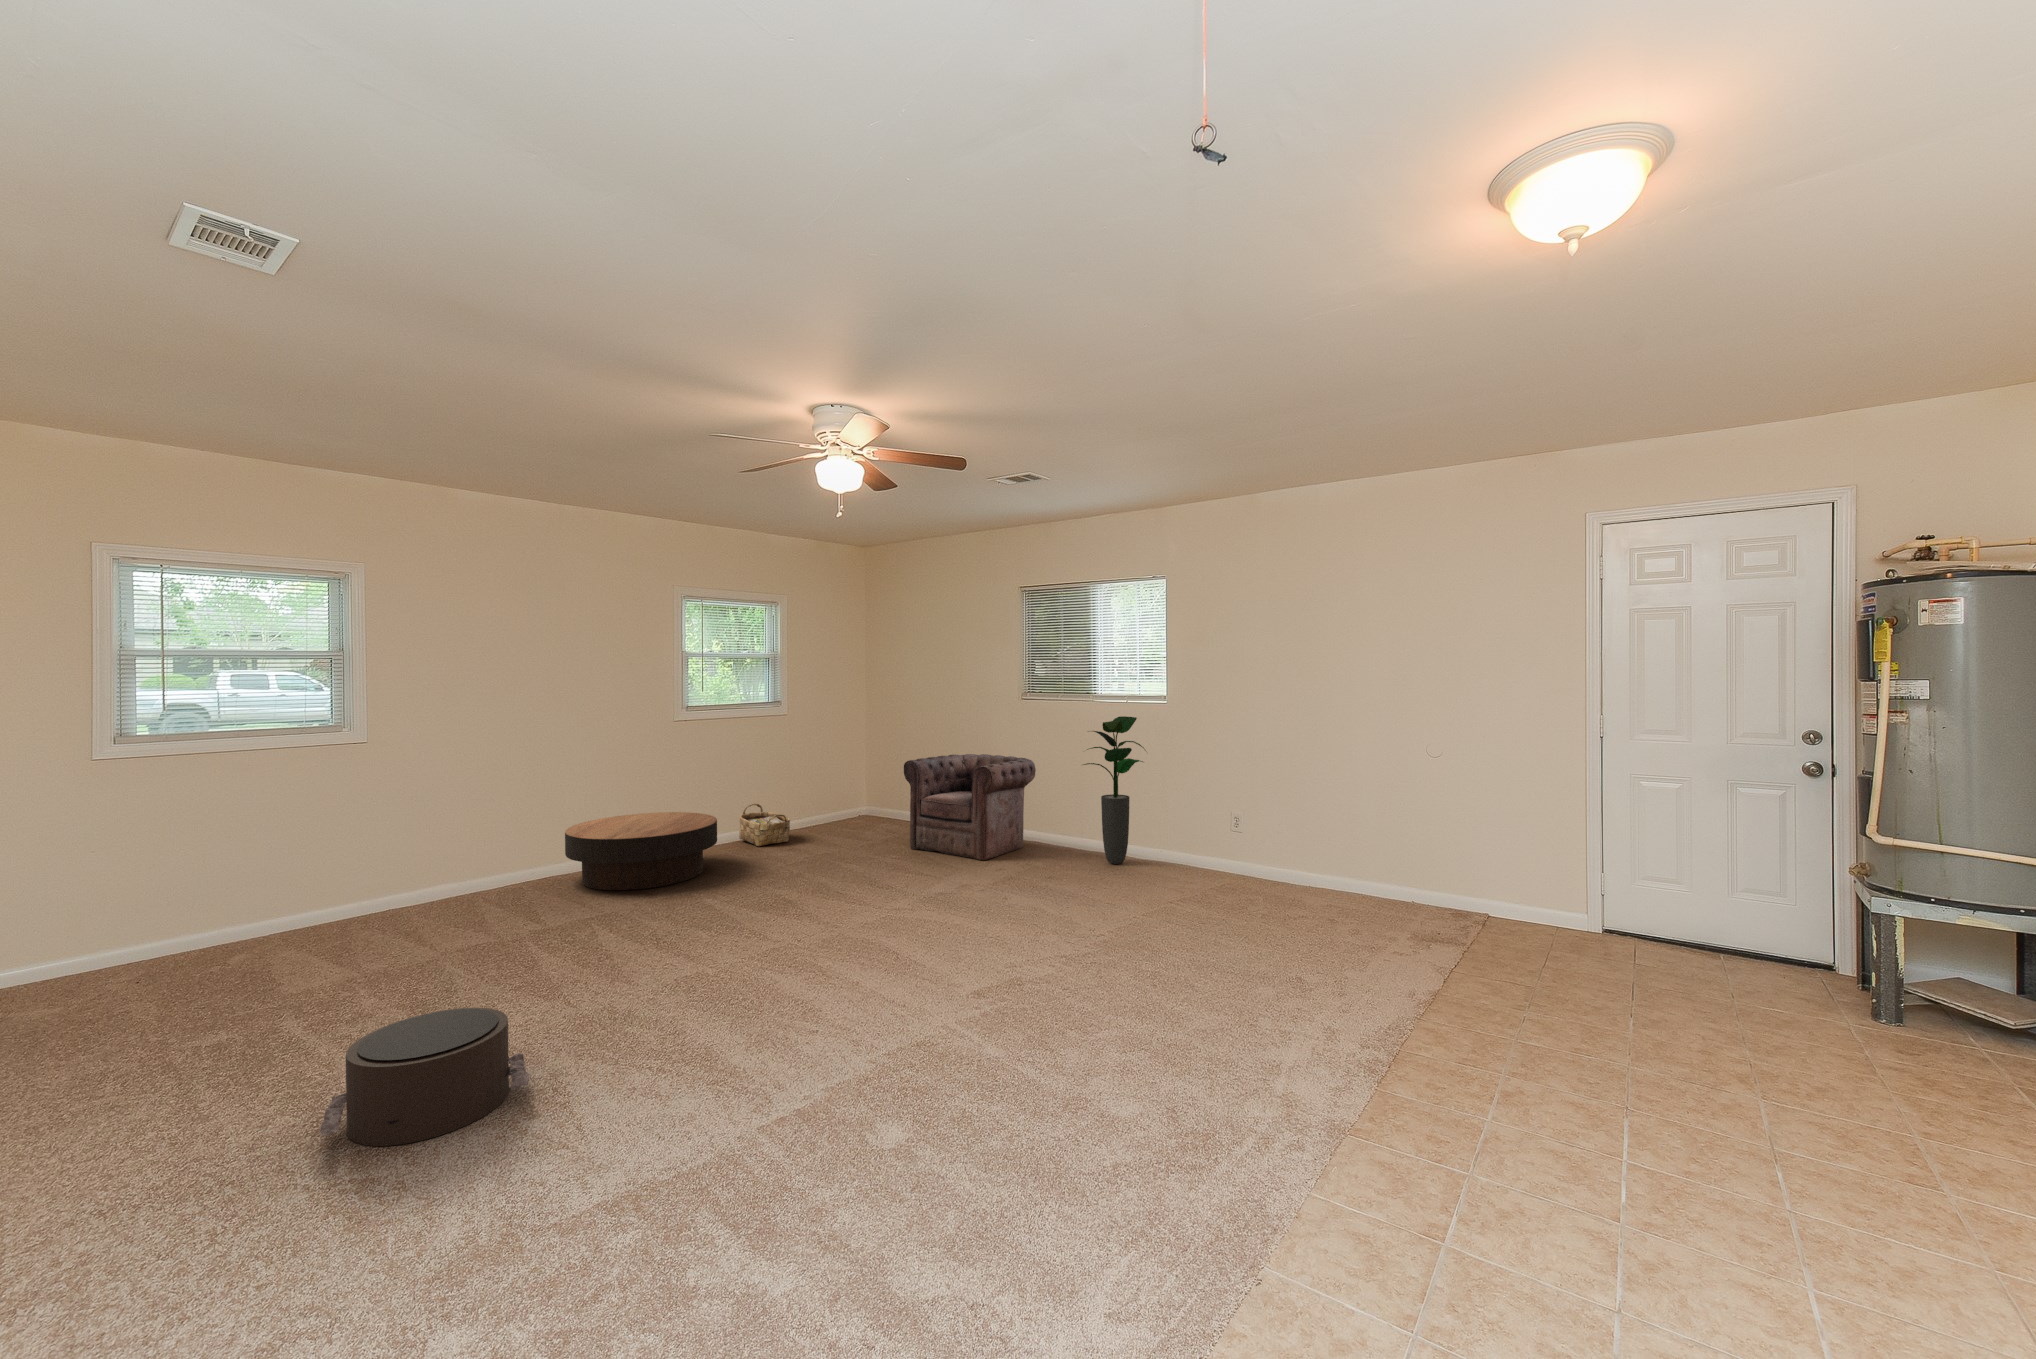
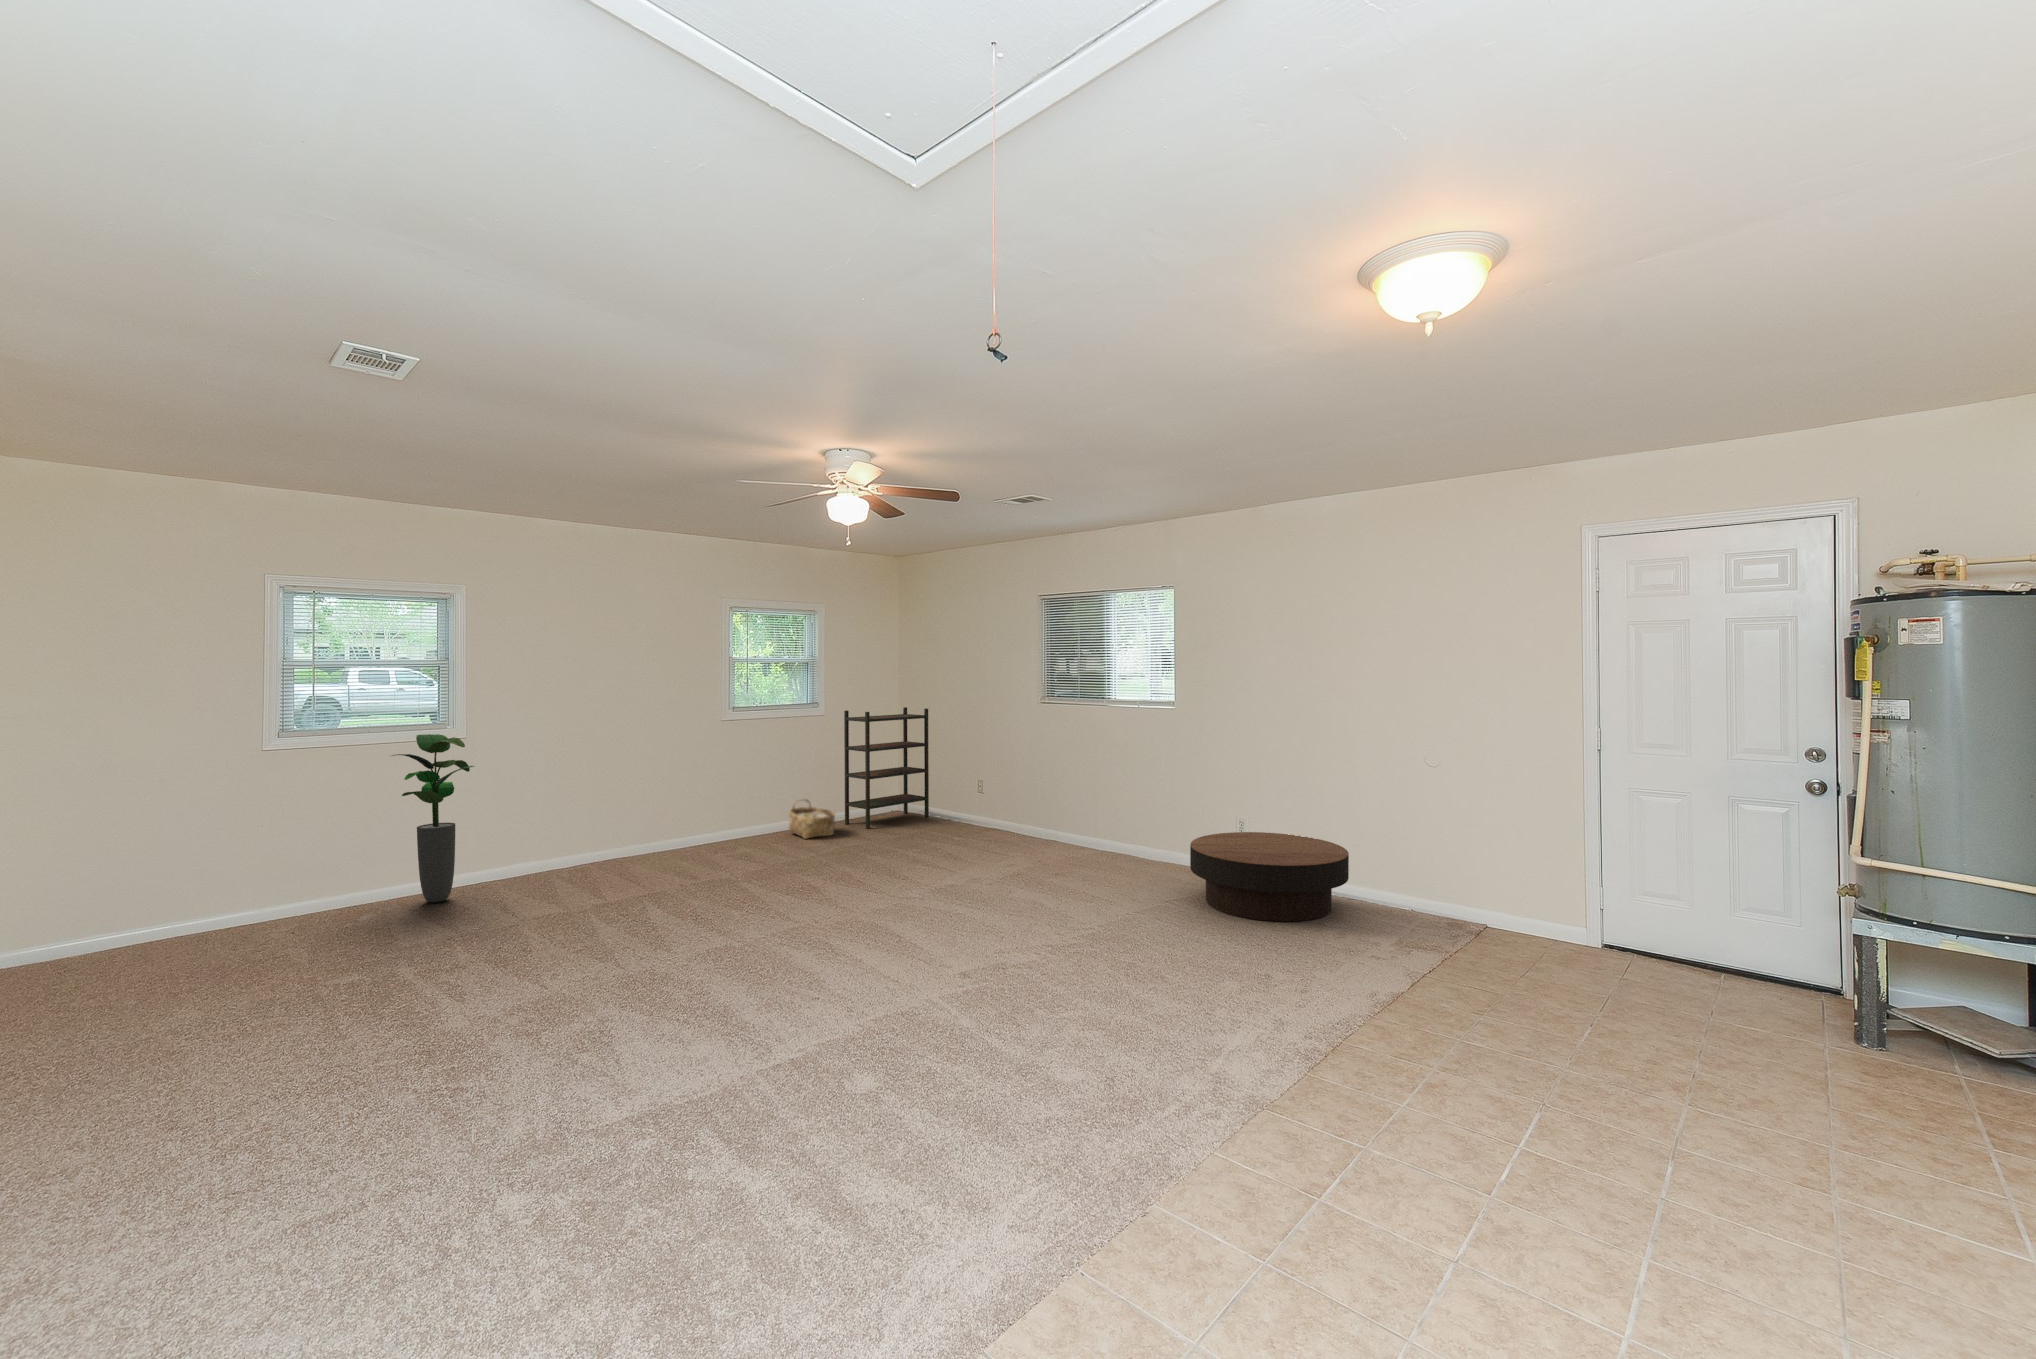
bookshelf: none [797,706,886,834] -> present [844,707,929,829]
potted plant: present [1083,716,1145,864] -> present [392,734,474,902]
armchair: present [904,754,1036,860] -> none [939,756,1065,858]
coffee table: present [565,812,717,890] -> present [1190,832,1349,921]
pouf: present [320,1008,530,1146] -> none [424,963,584,1066]

